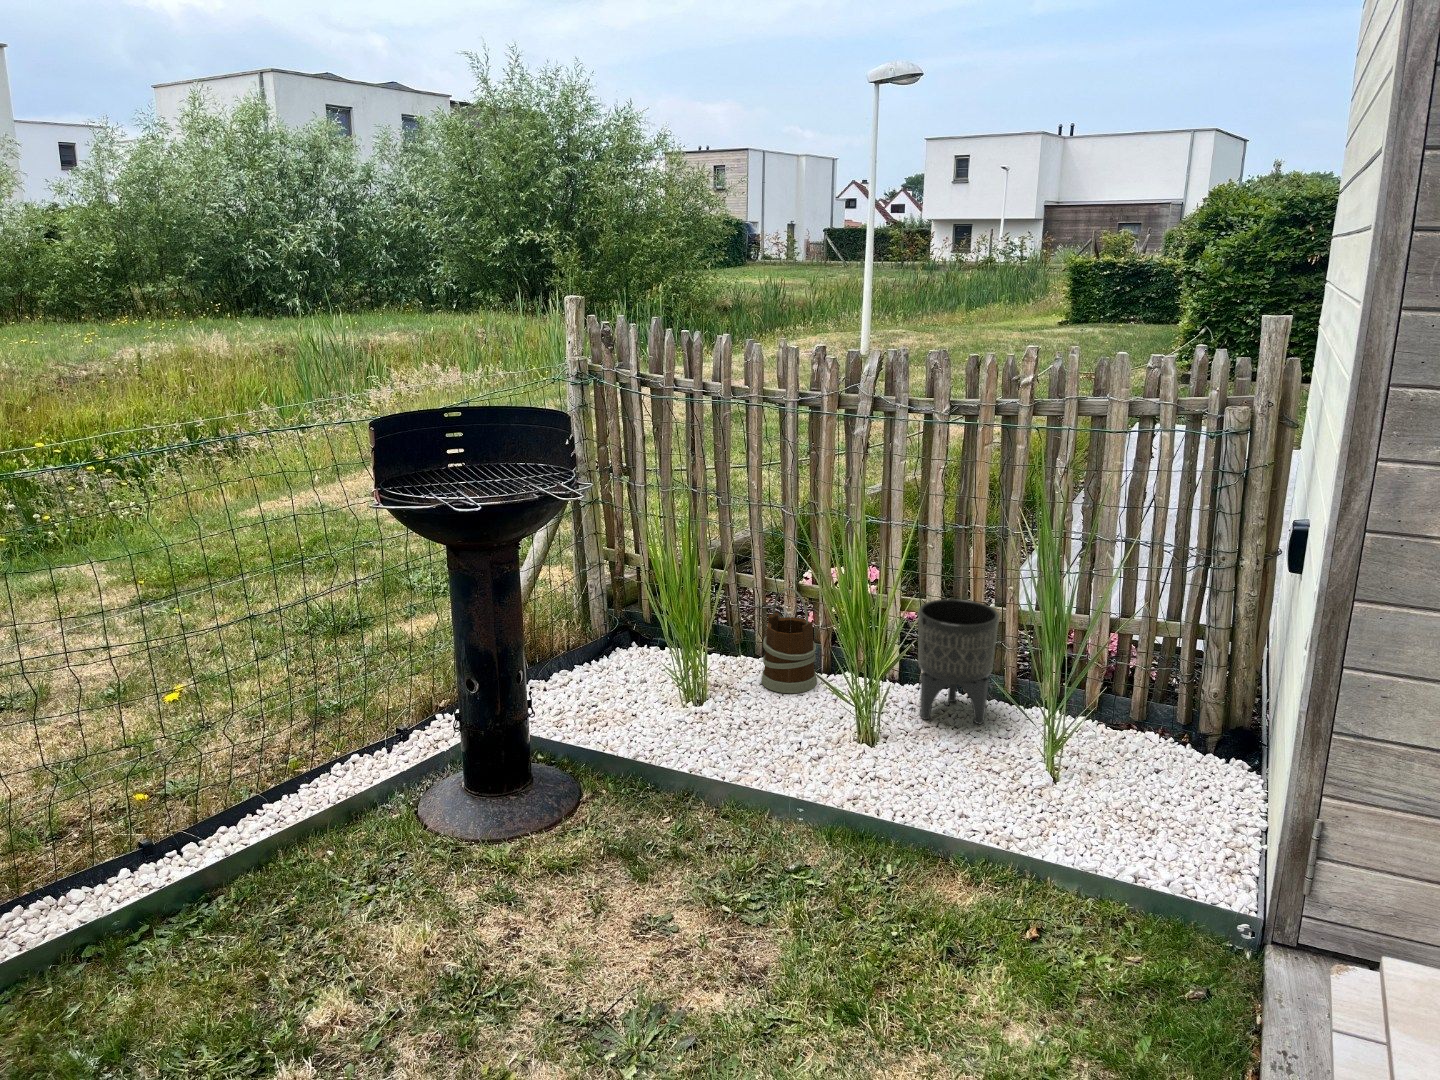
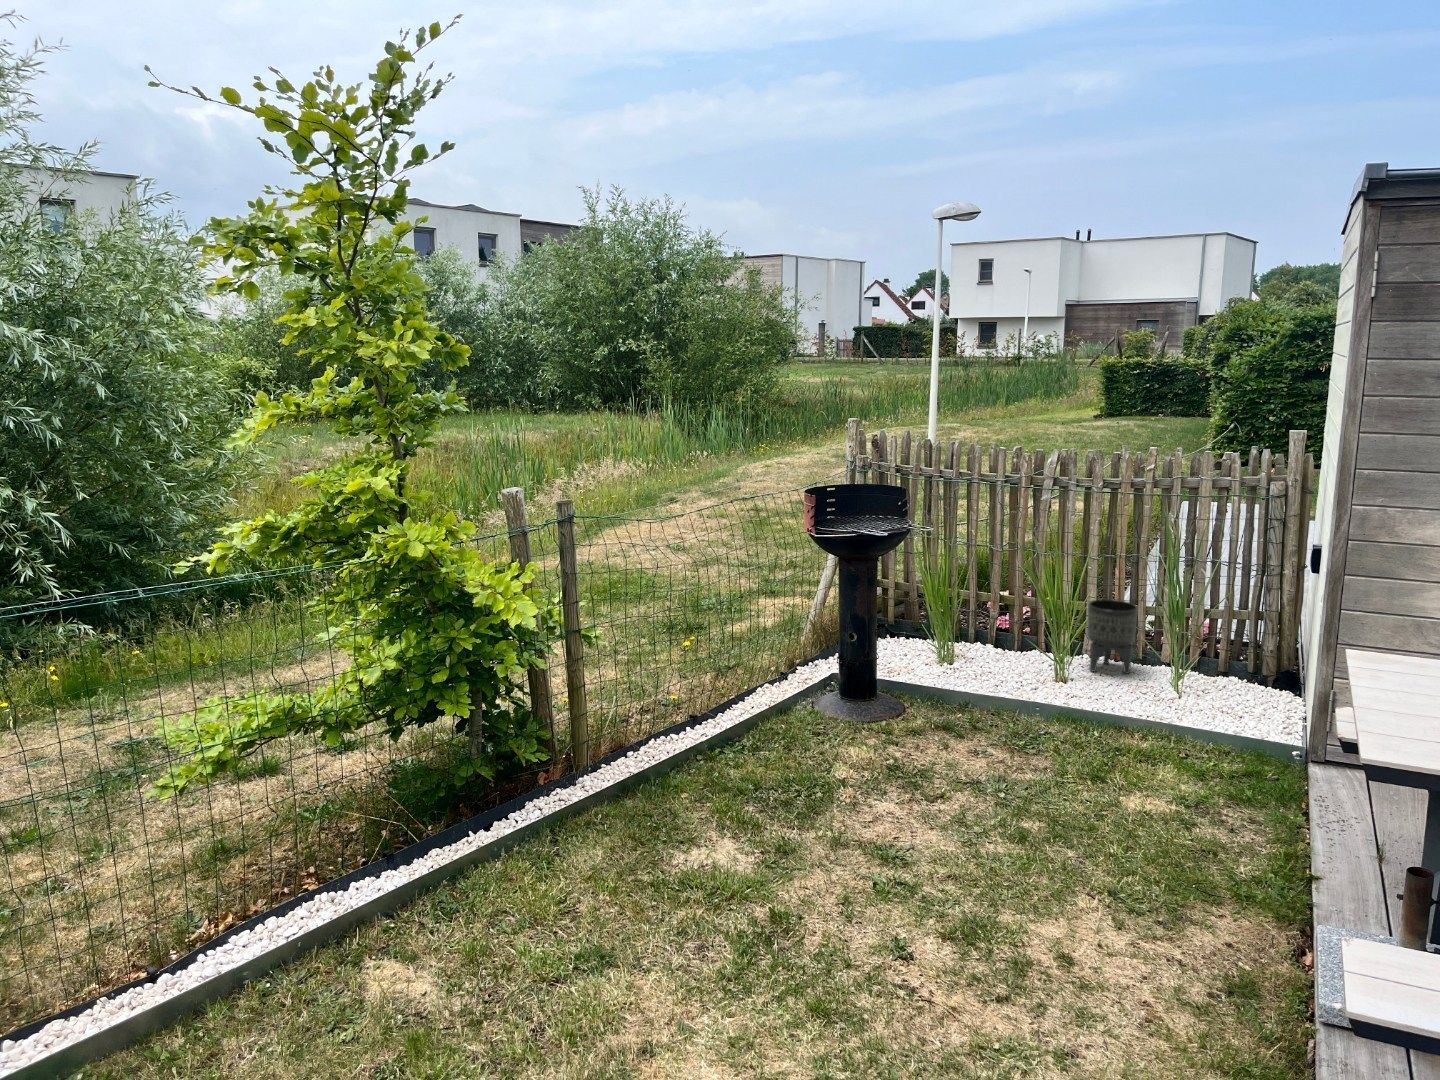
wooden bucket: present [762,588,817,693] -> none [981,595,1017,660]

